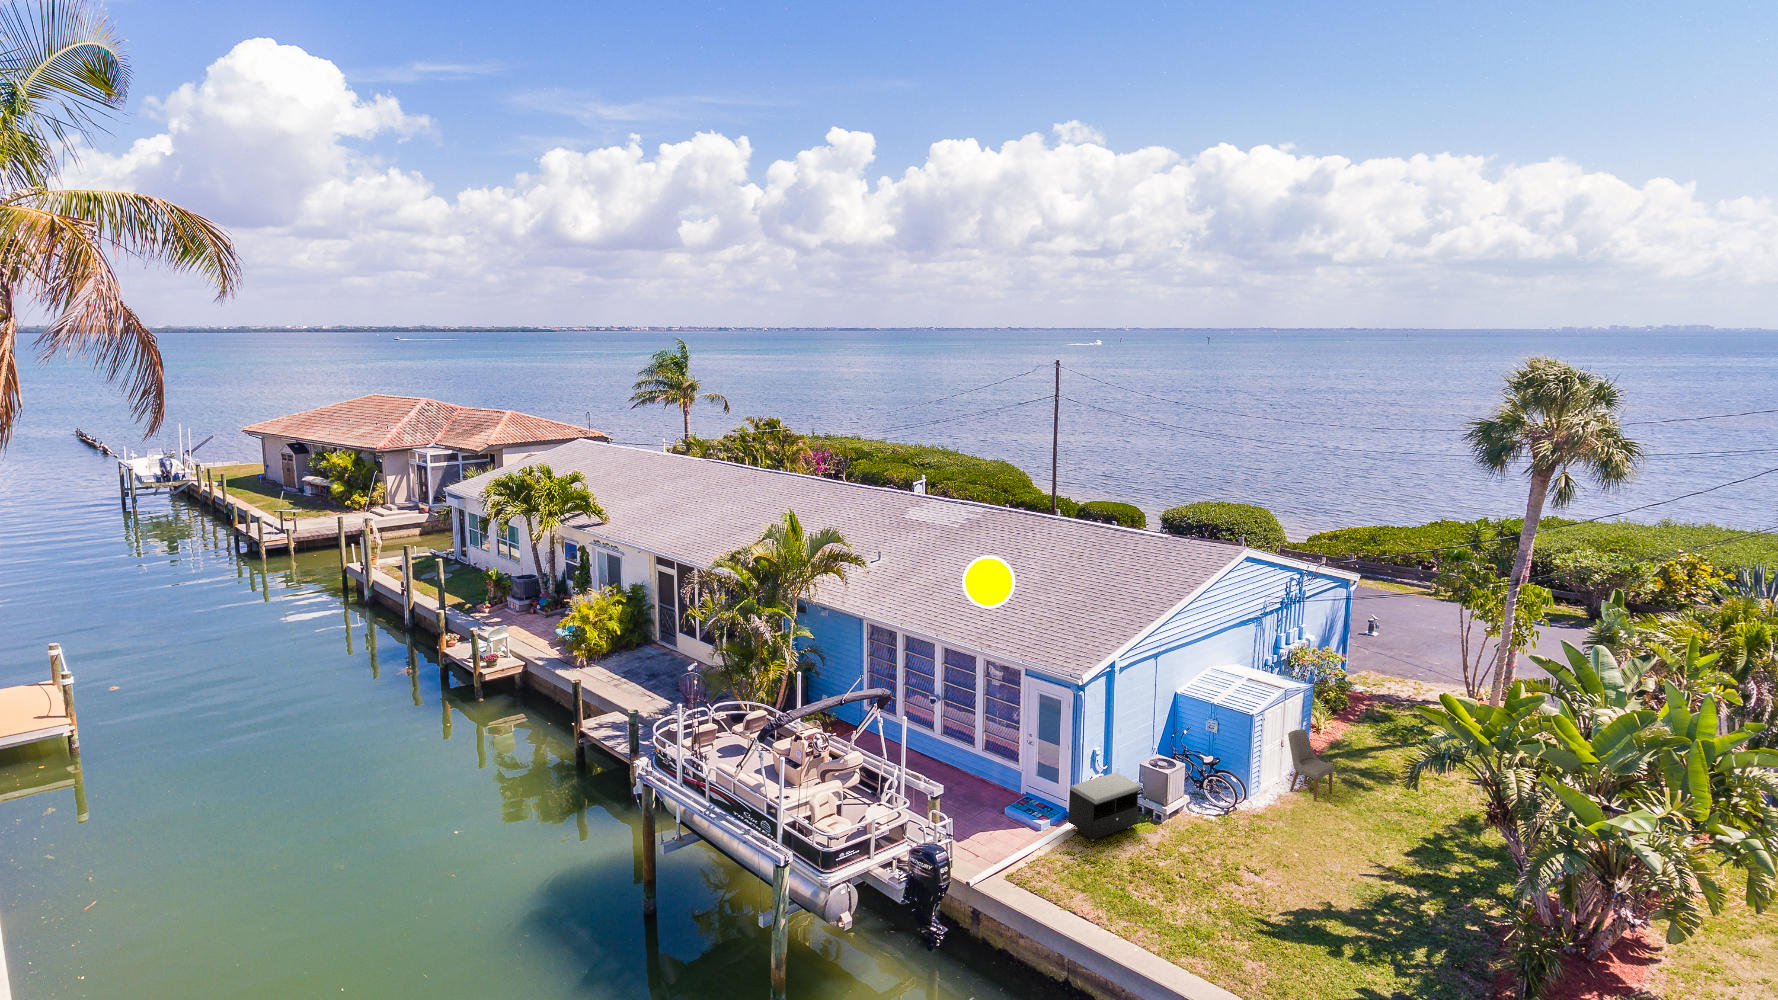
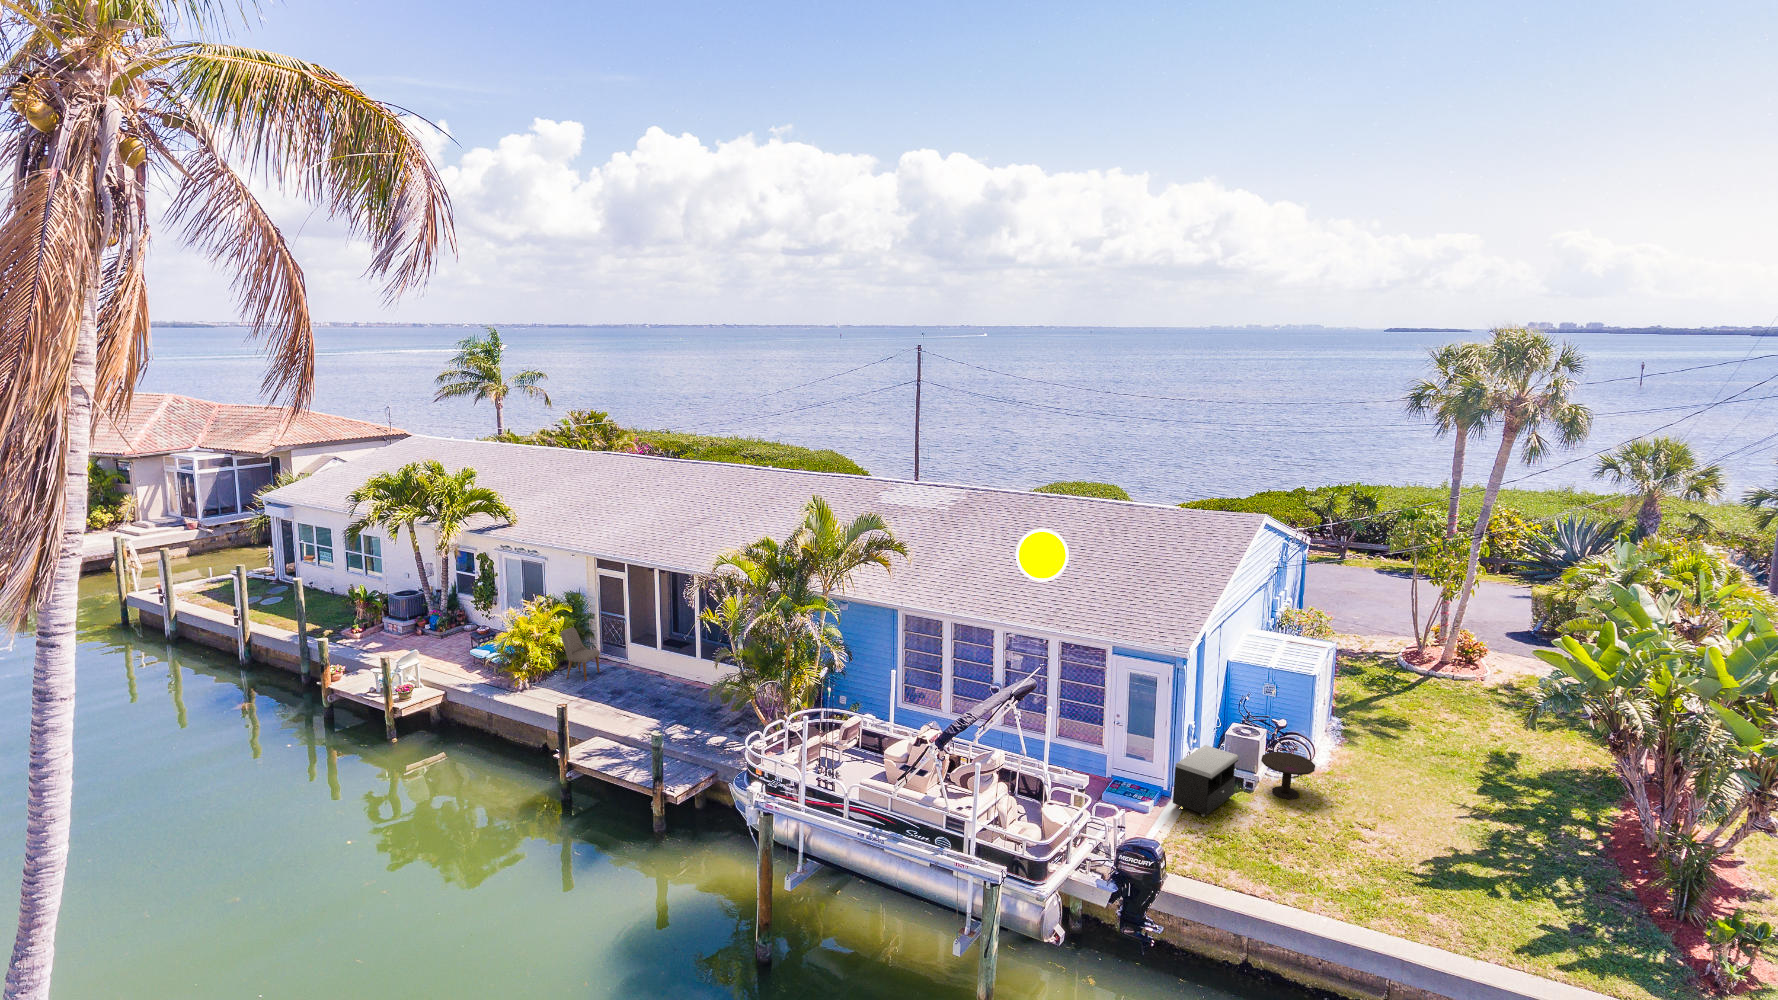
chair: present [1288,729,1335,802] -> present [560,627,600,681]
side table: none [1172,787,1225,837] -> present [1261,752,1315,800]

